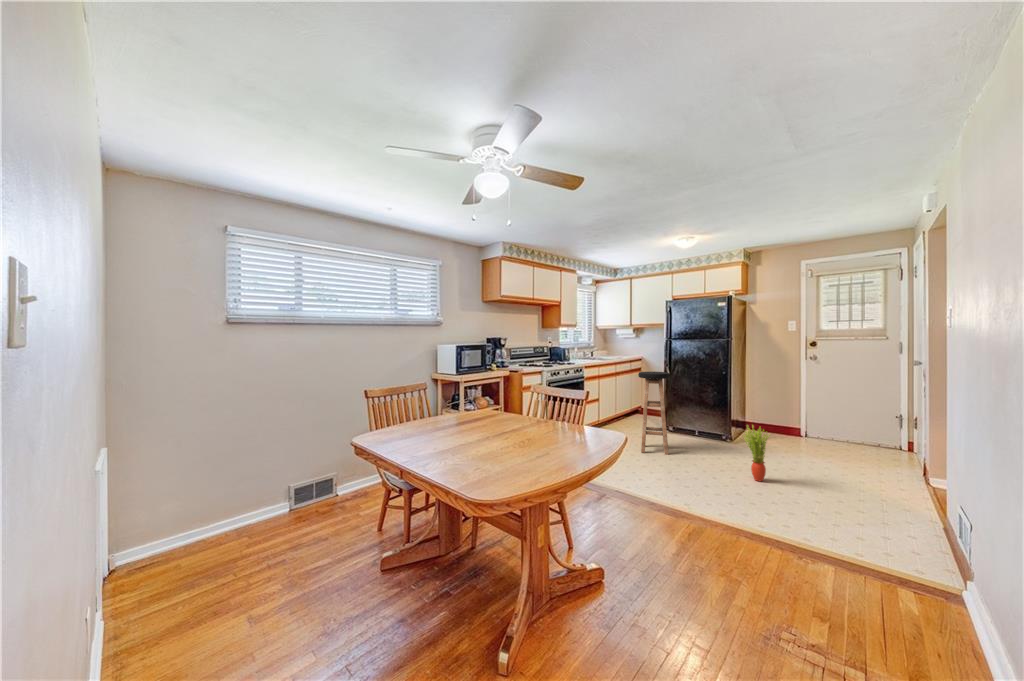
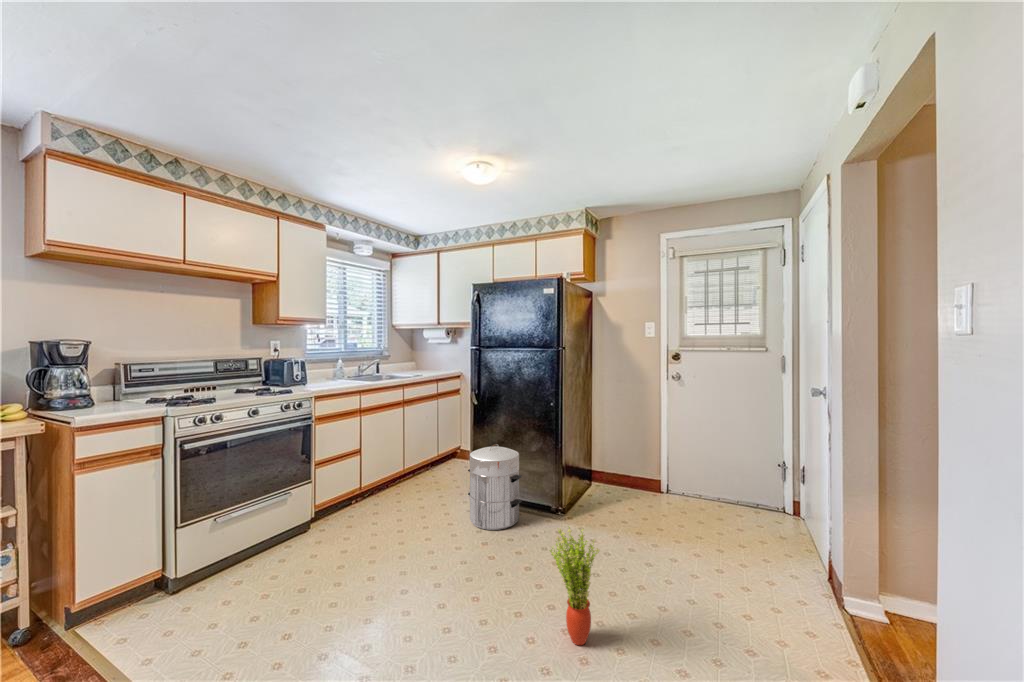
bar stool: present [638,372,669,455] -> none [395,408,452,569]
waste bin: none [668,396,706,444] -> present [468,444,522,530]

